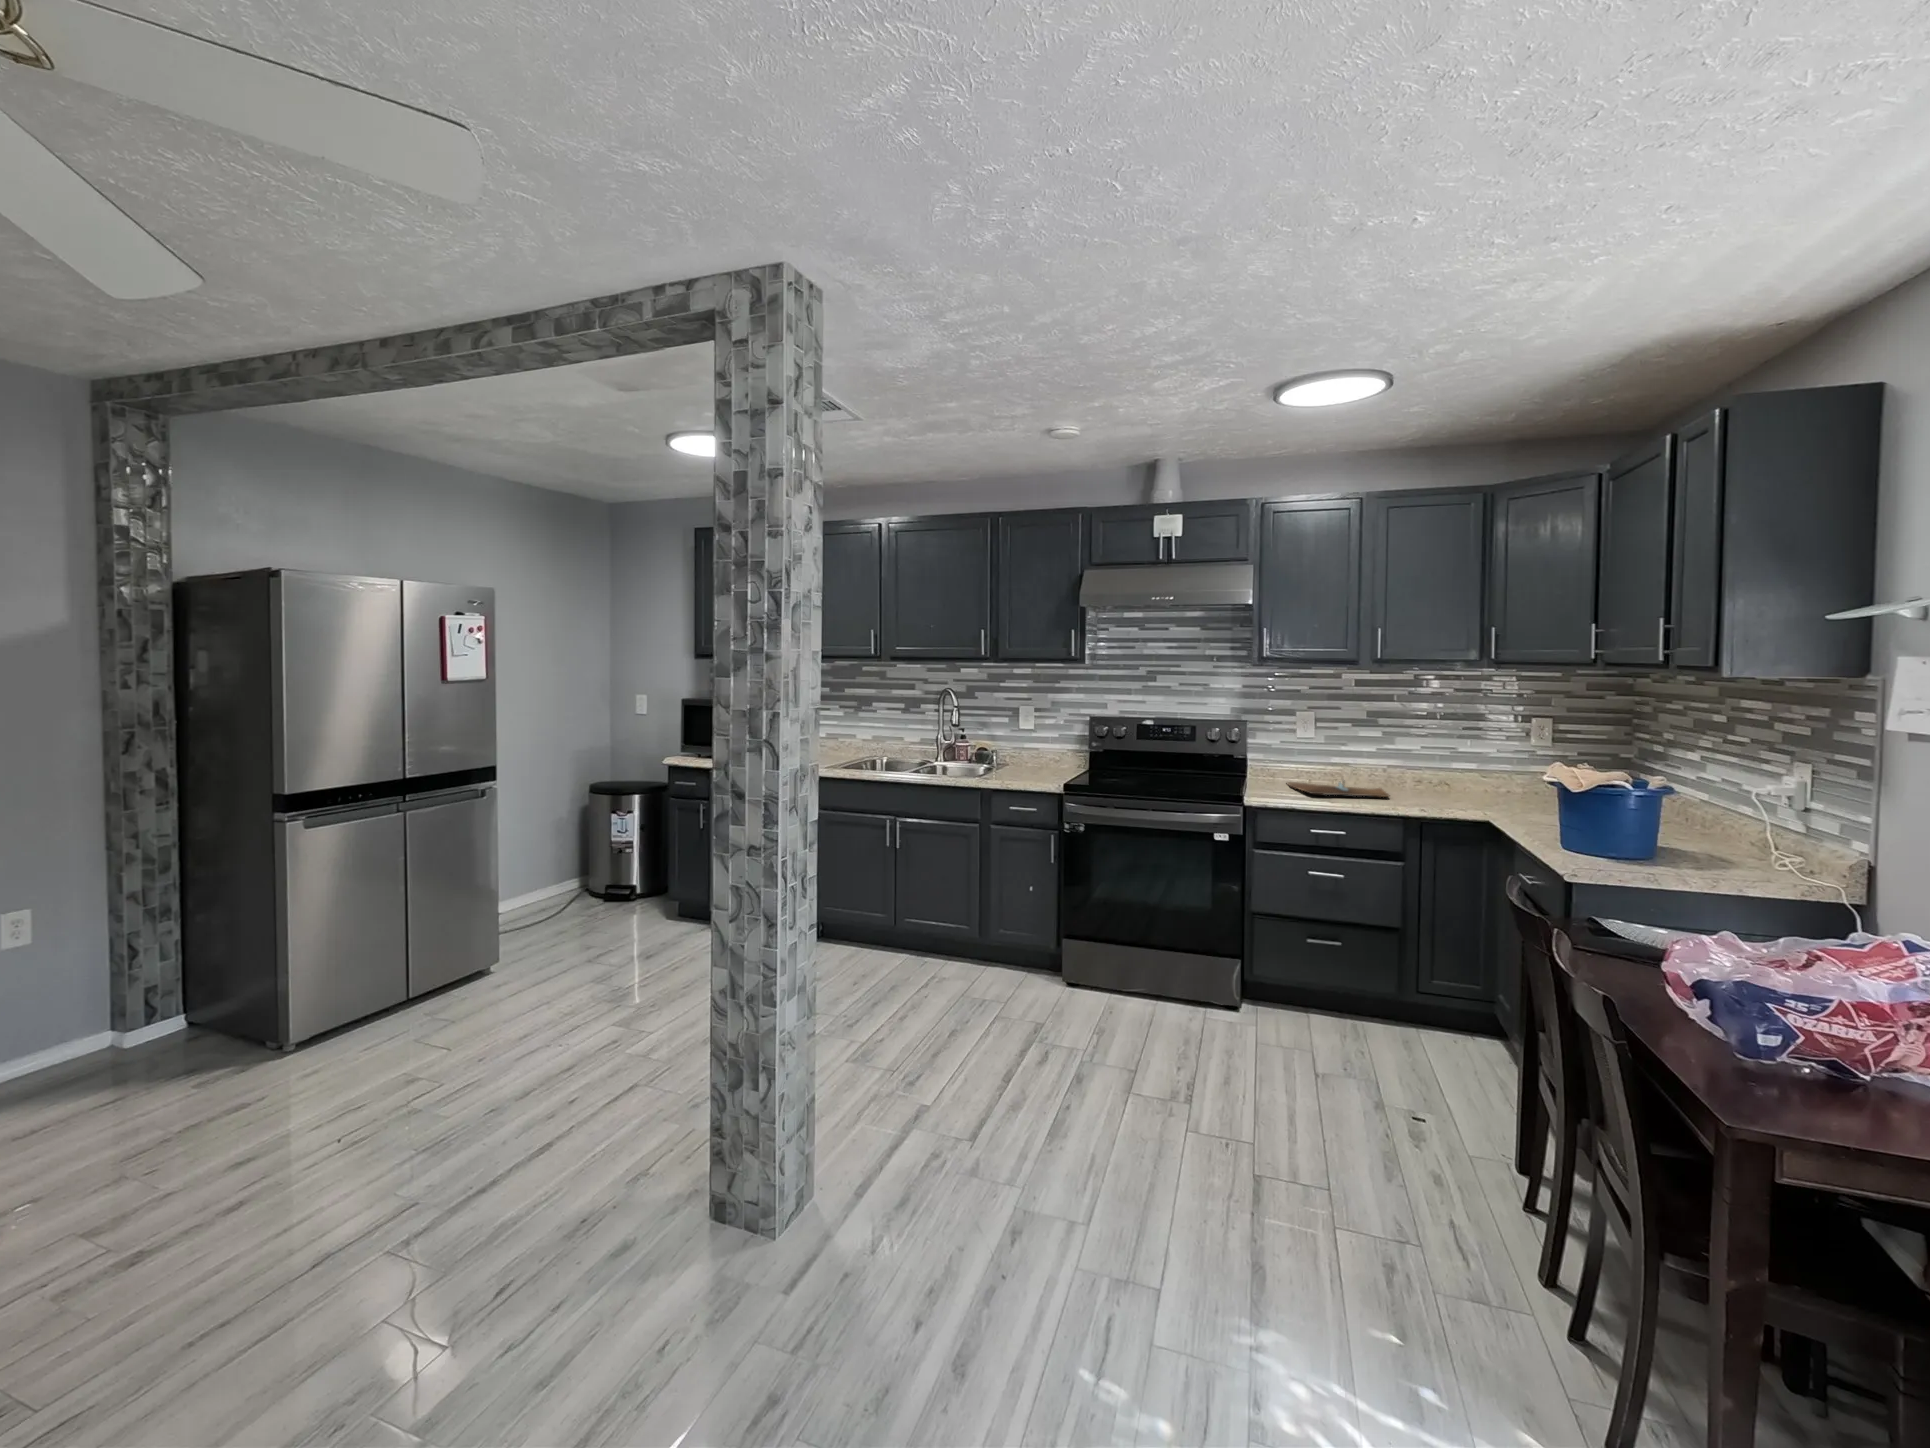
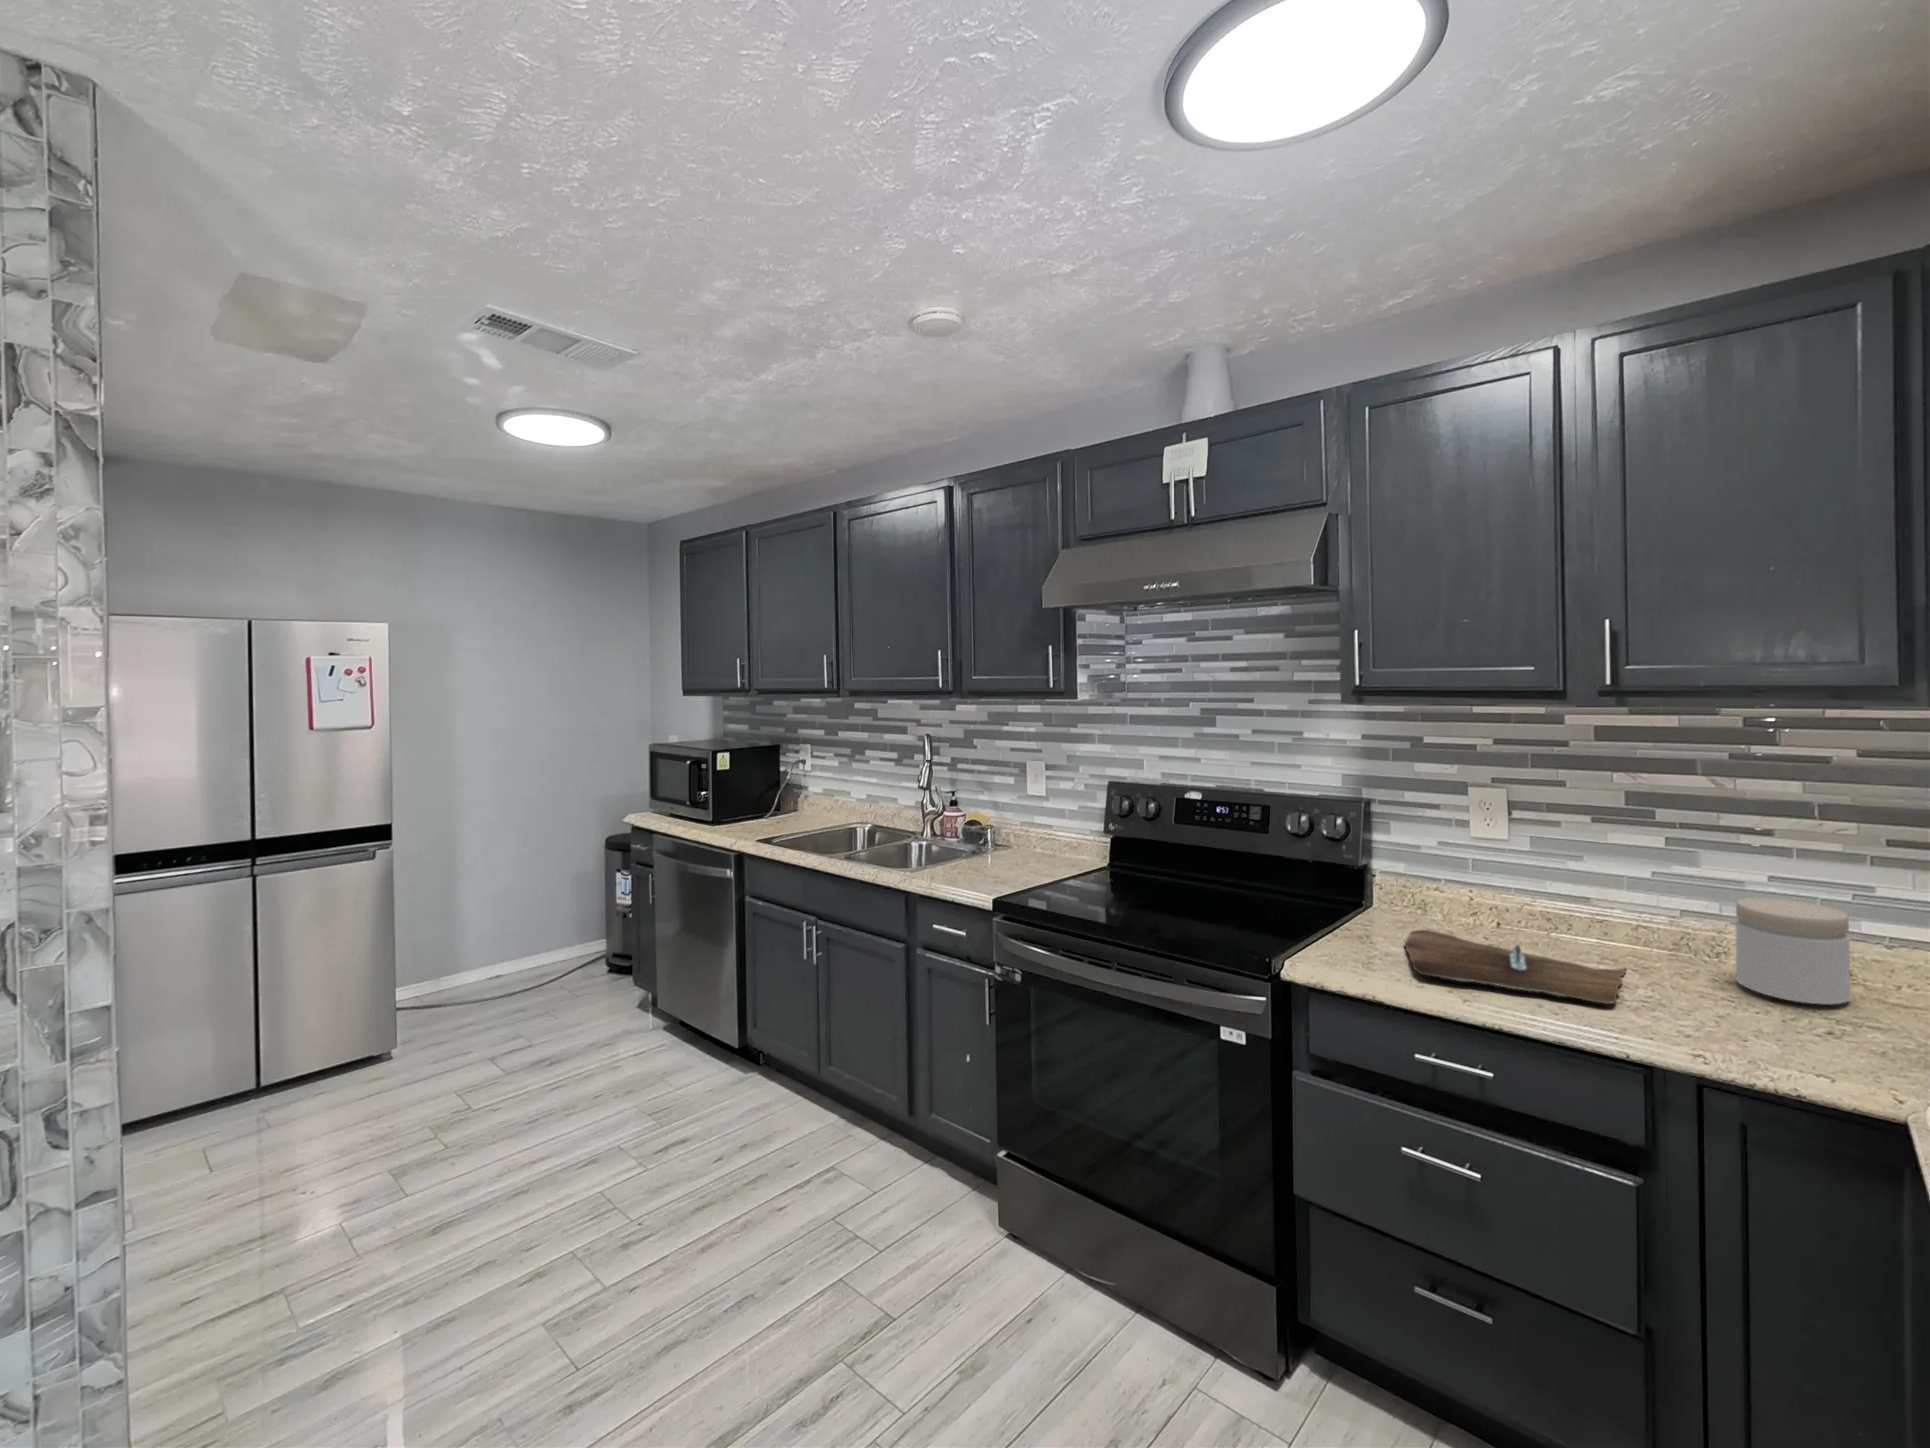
jar: none [1421,752,1461,791] -> present [1736,898,1850,1004]

